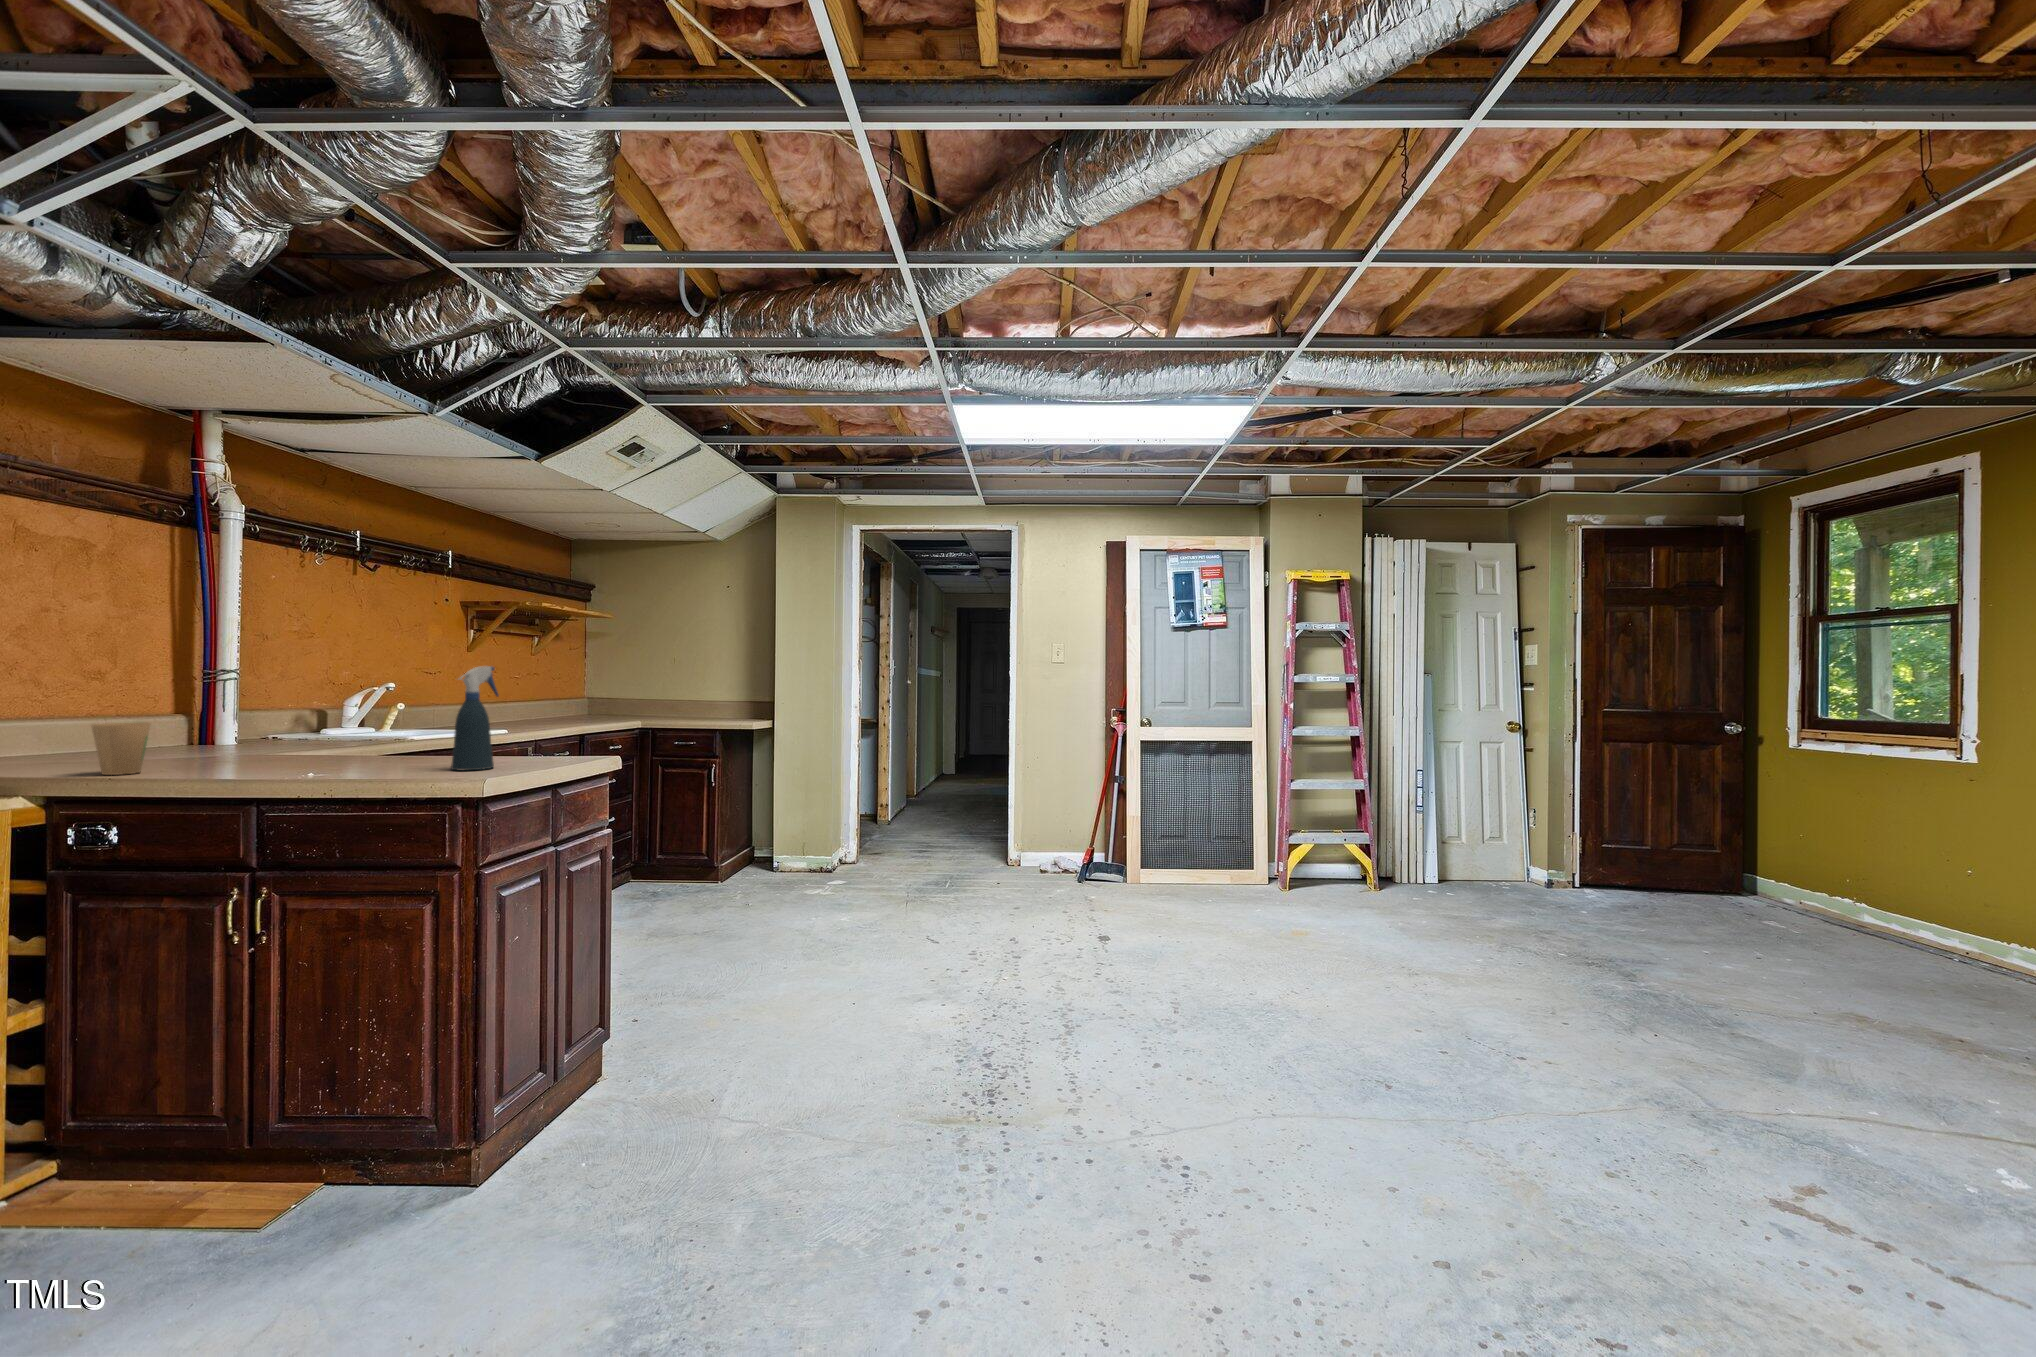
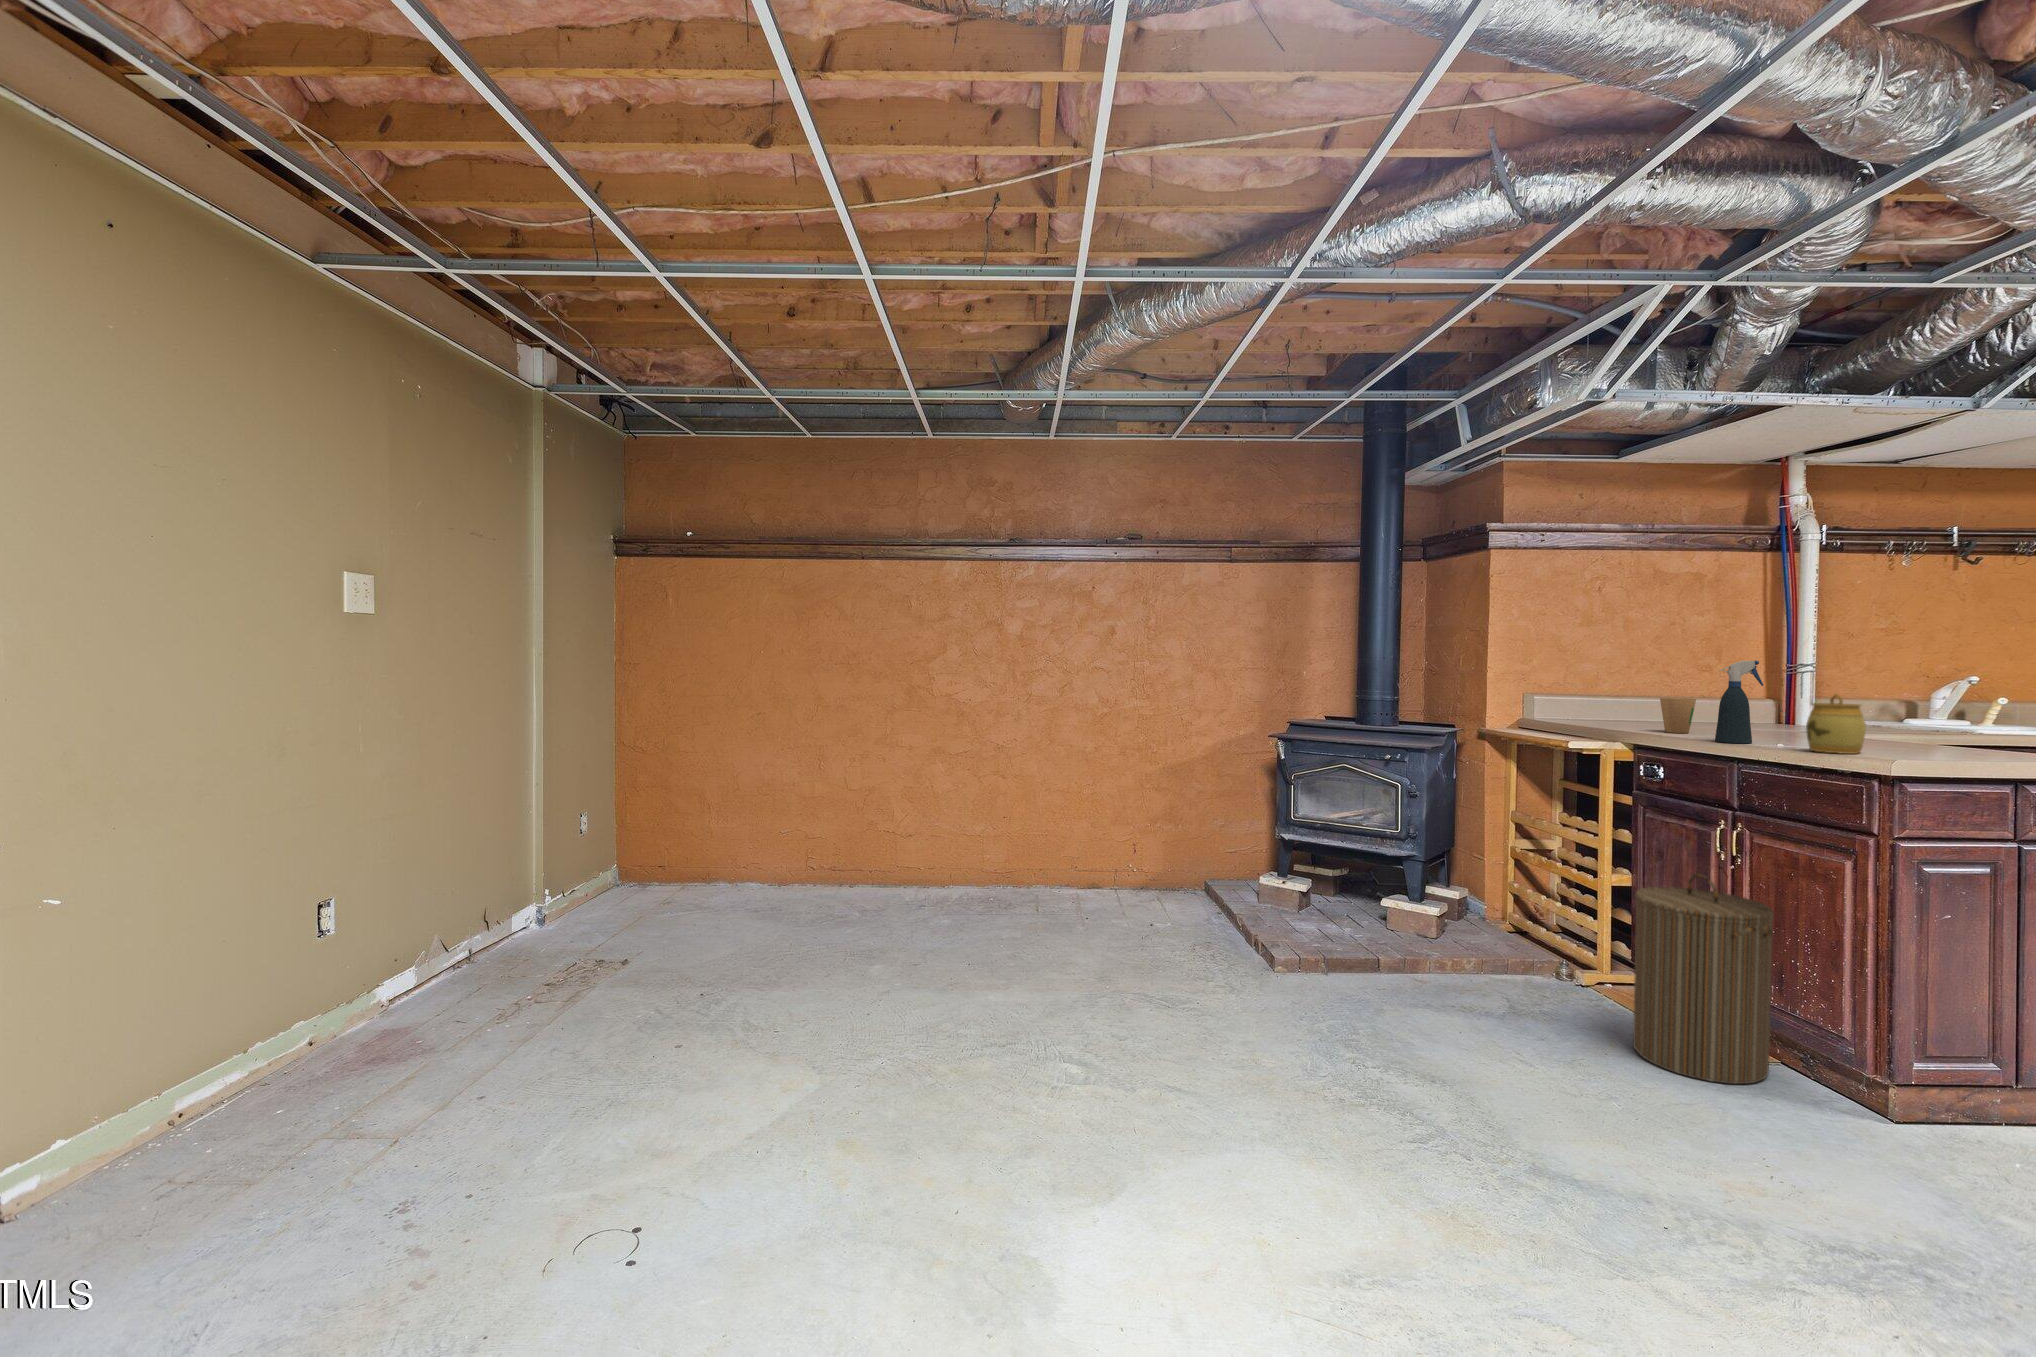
spray bottle: present [451,666,499,770] -> present [1715,661,1763,743]
jar: none [350,706,412,778] -> present [1806,694,1866,754]
laundry hamper: none [124,973,343,1288] -> present [1633,874,1774,1084]

